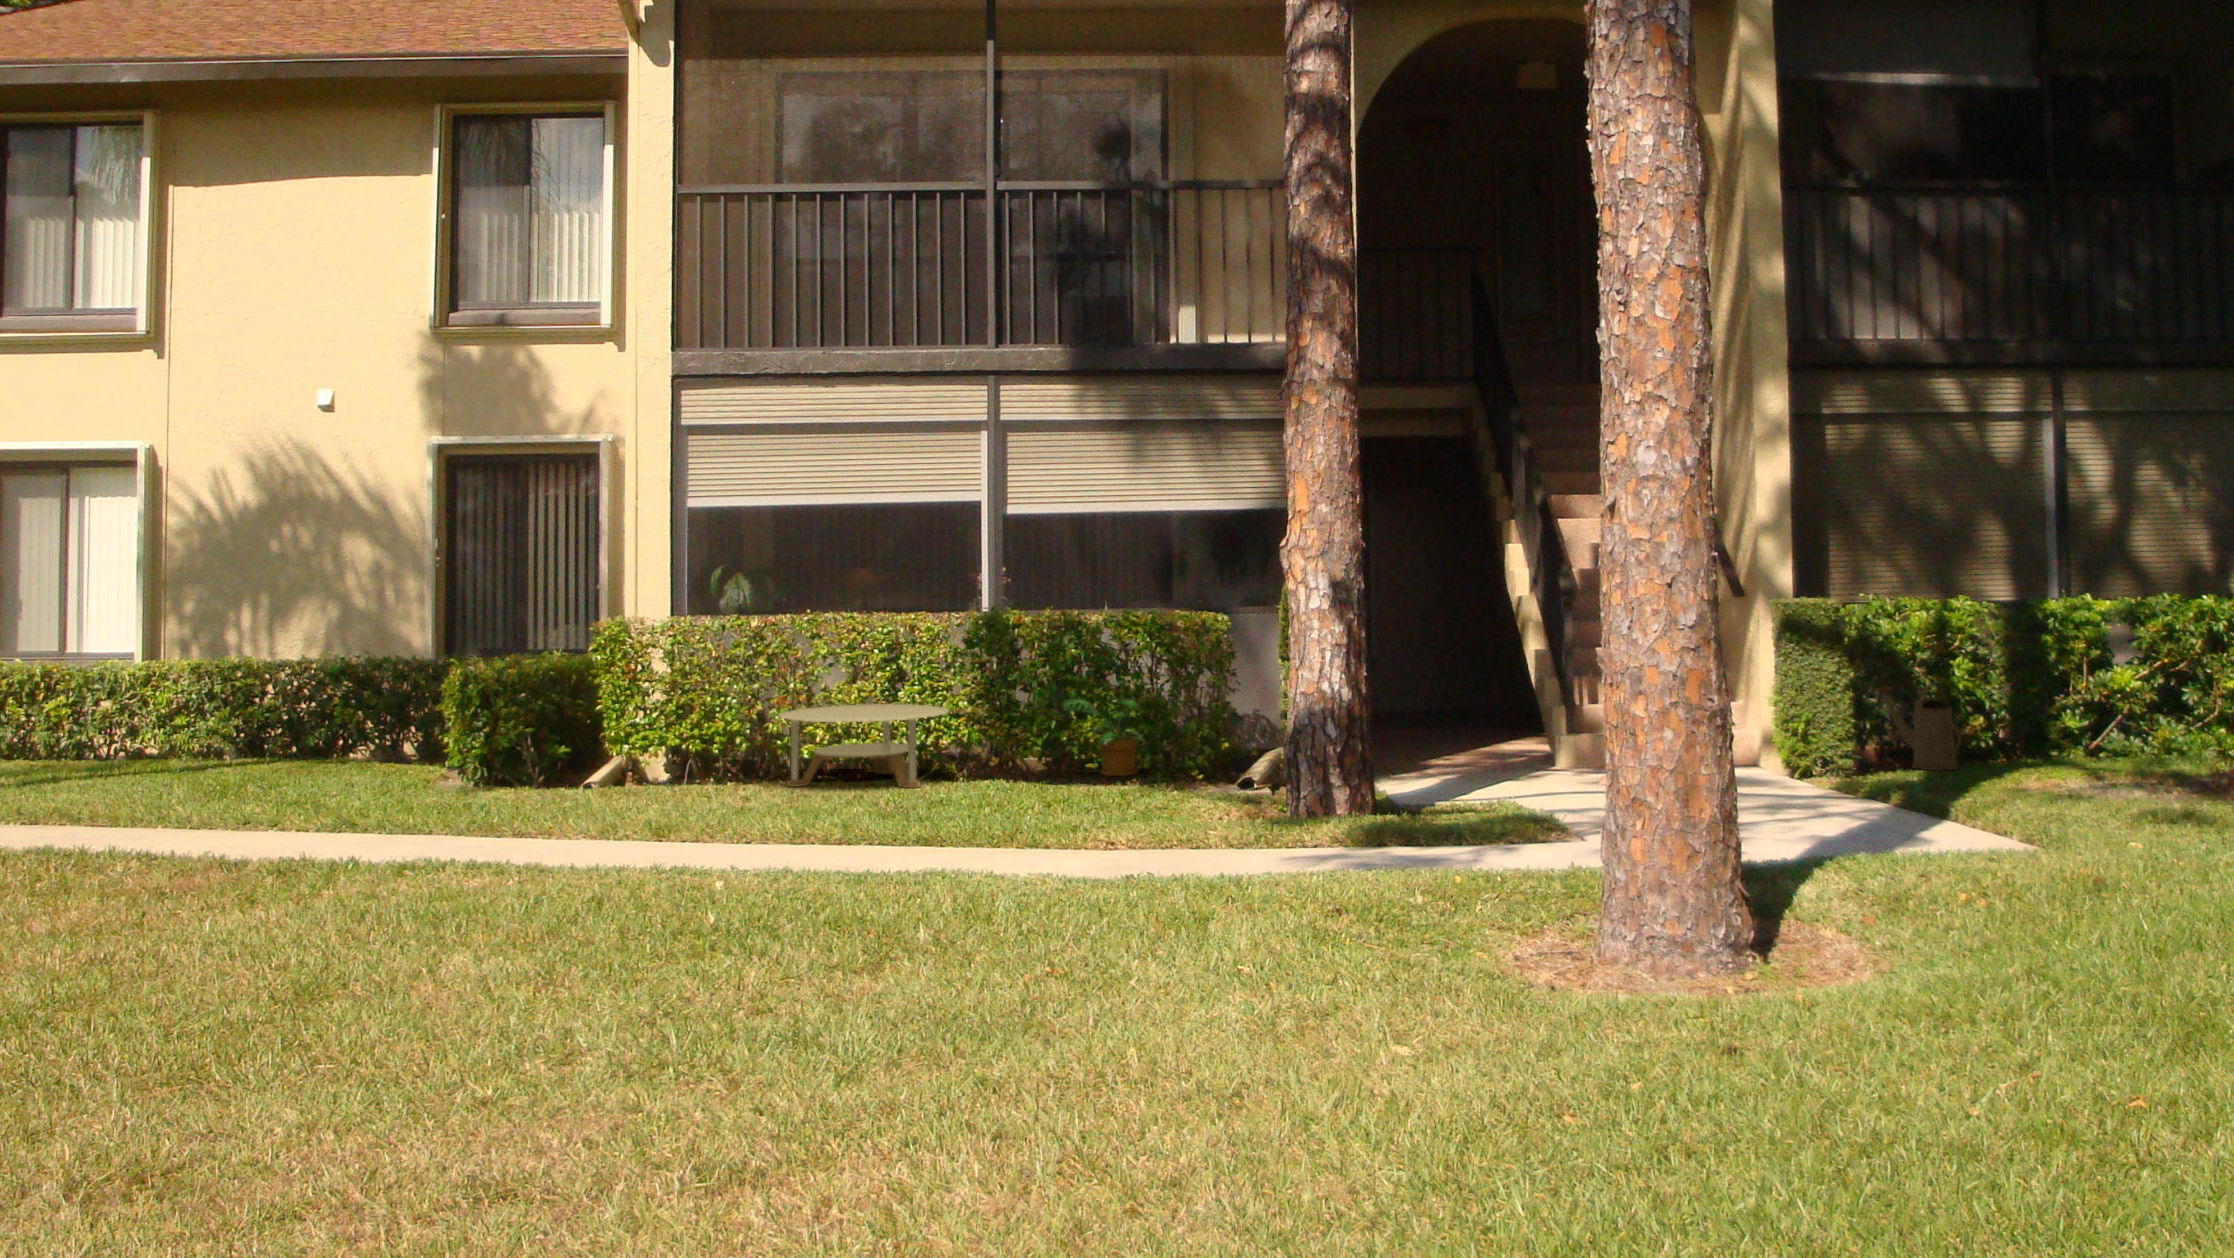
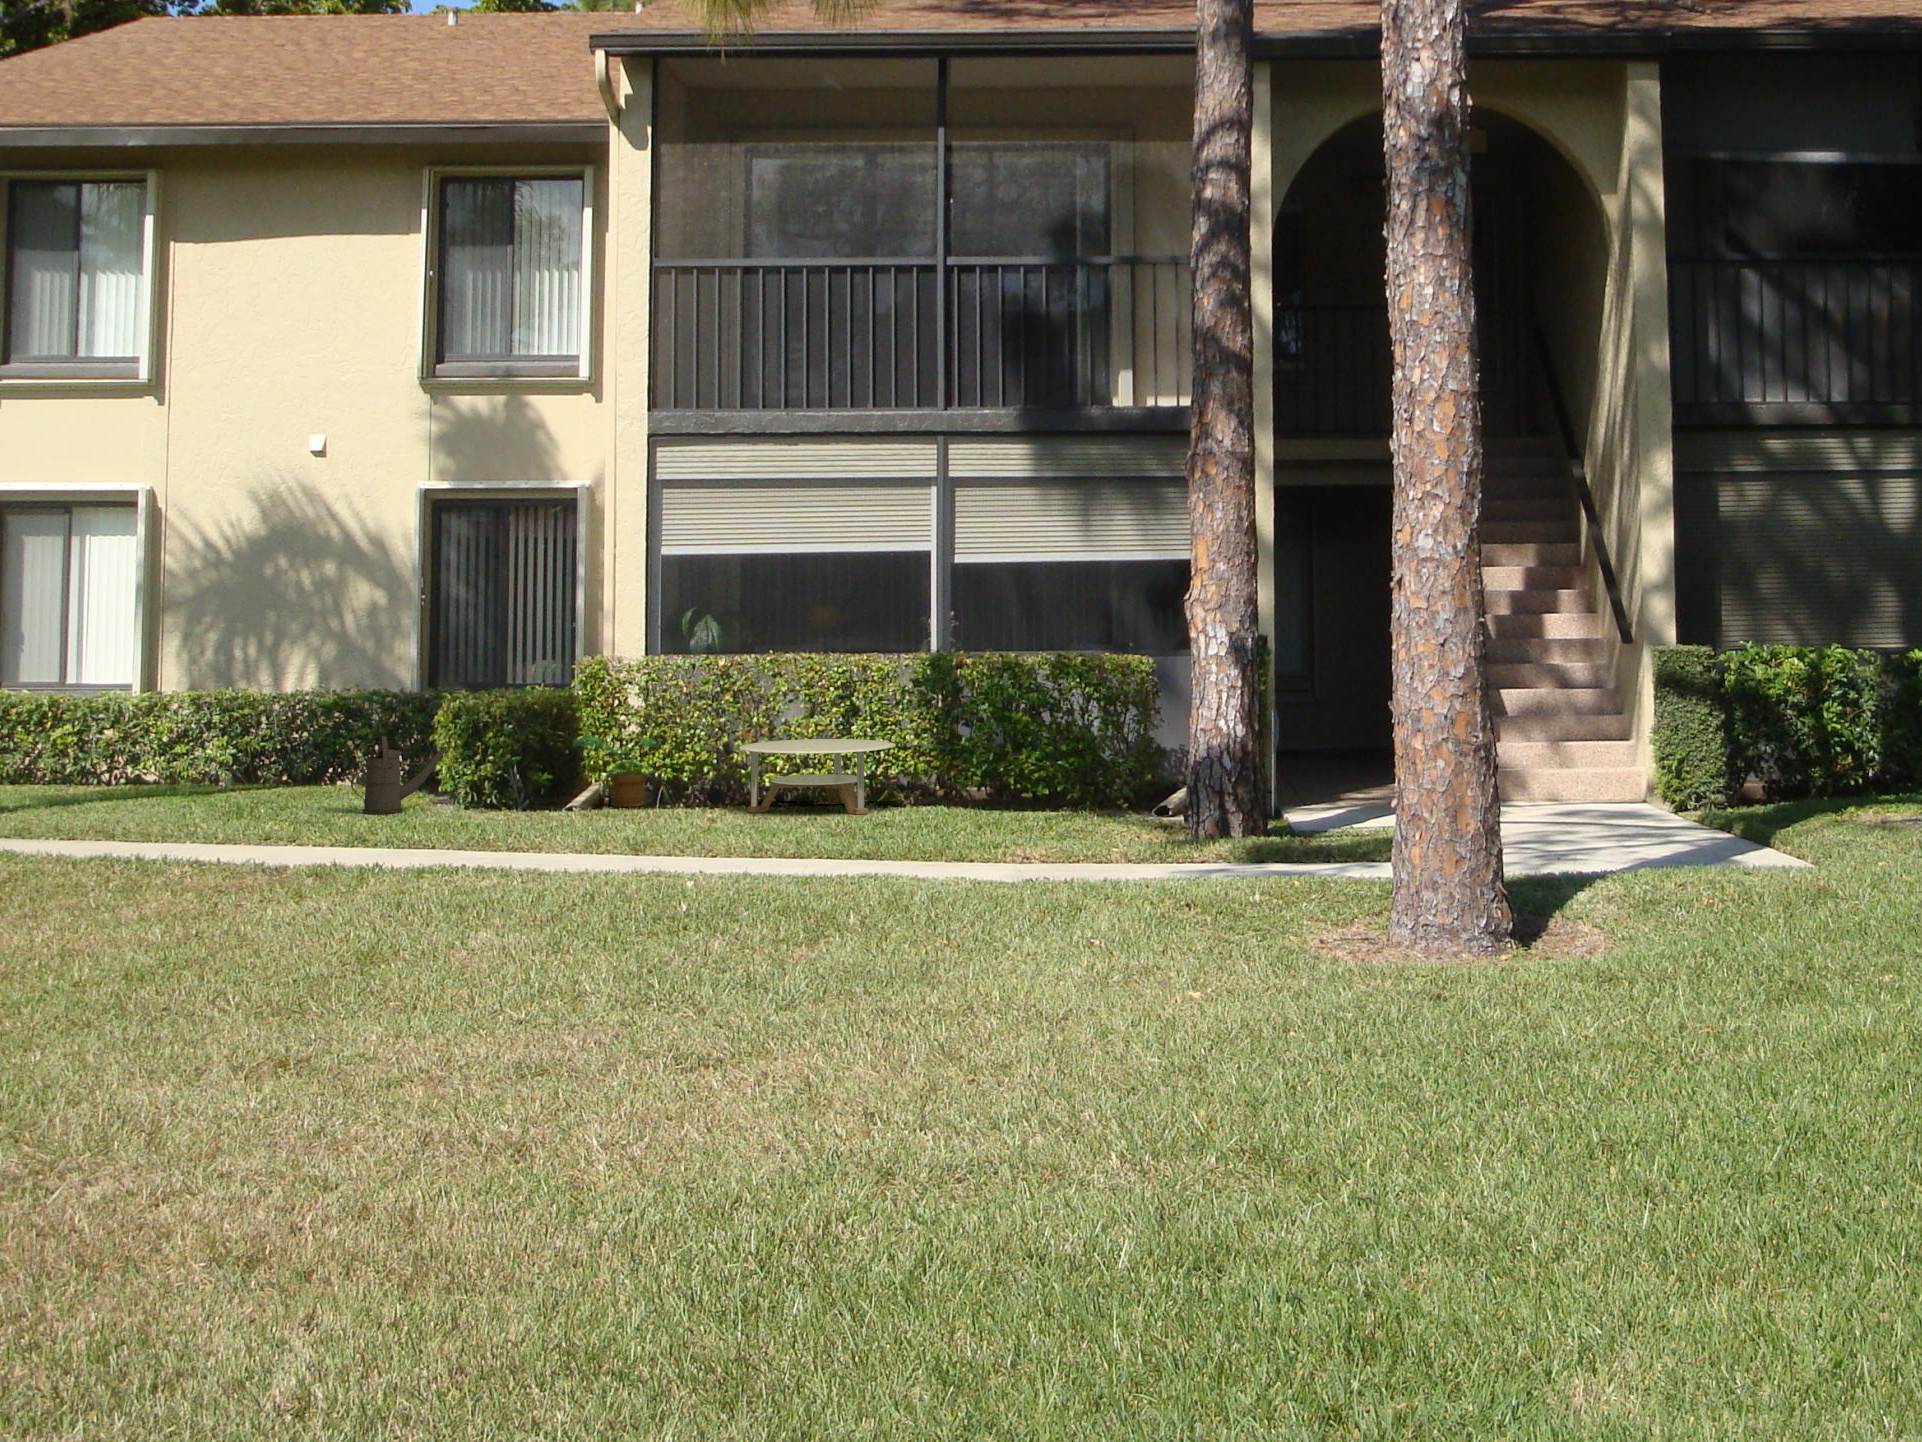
watering can: present [1881,683,1961,771] -> present [351,736,447,814]
potted plant: present [1063,699,1144,776] -> present [573,737,657,807]

